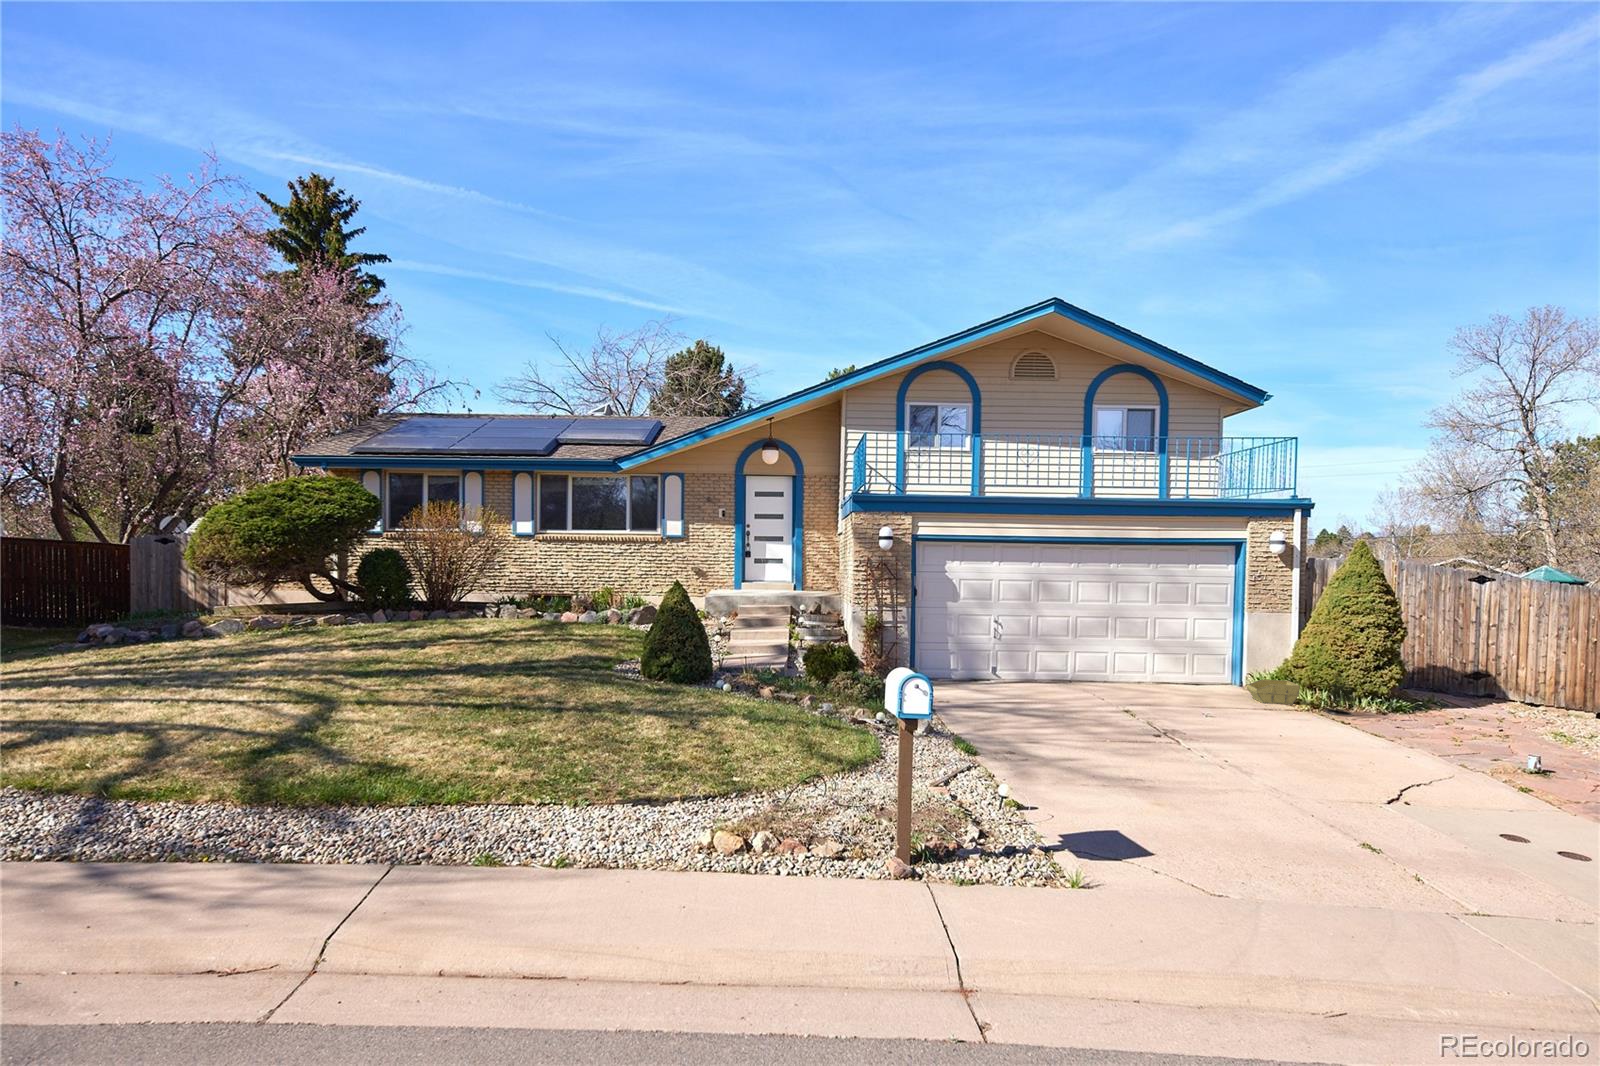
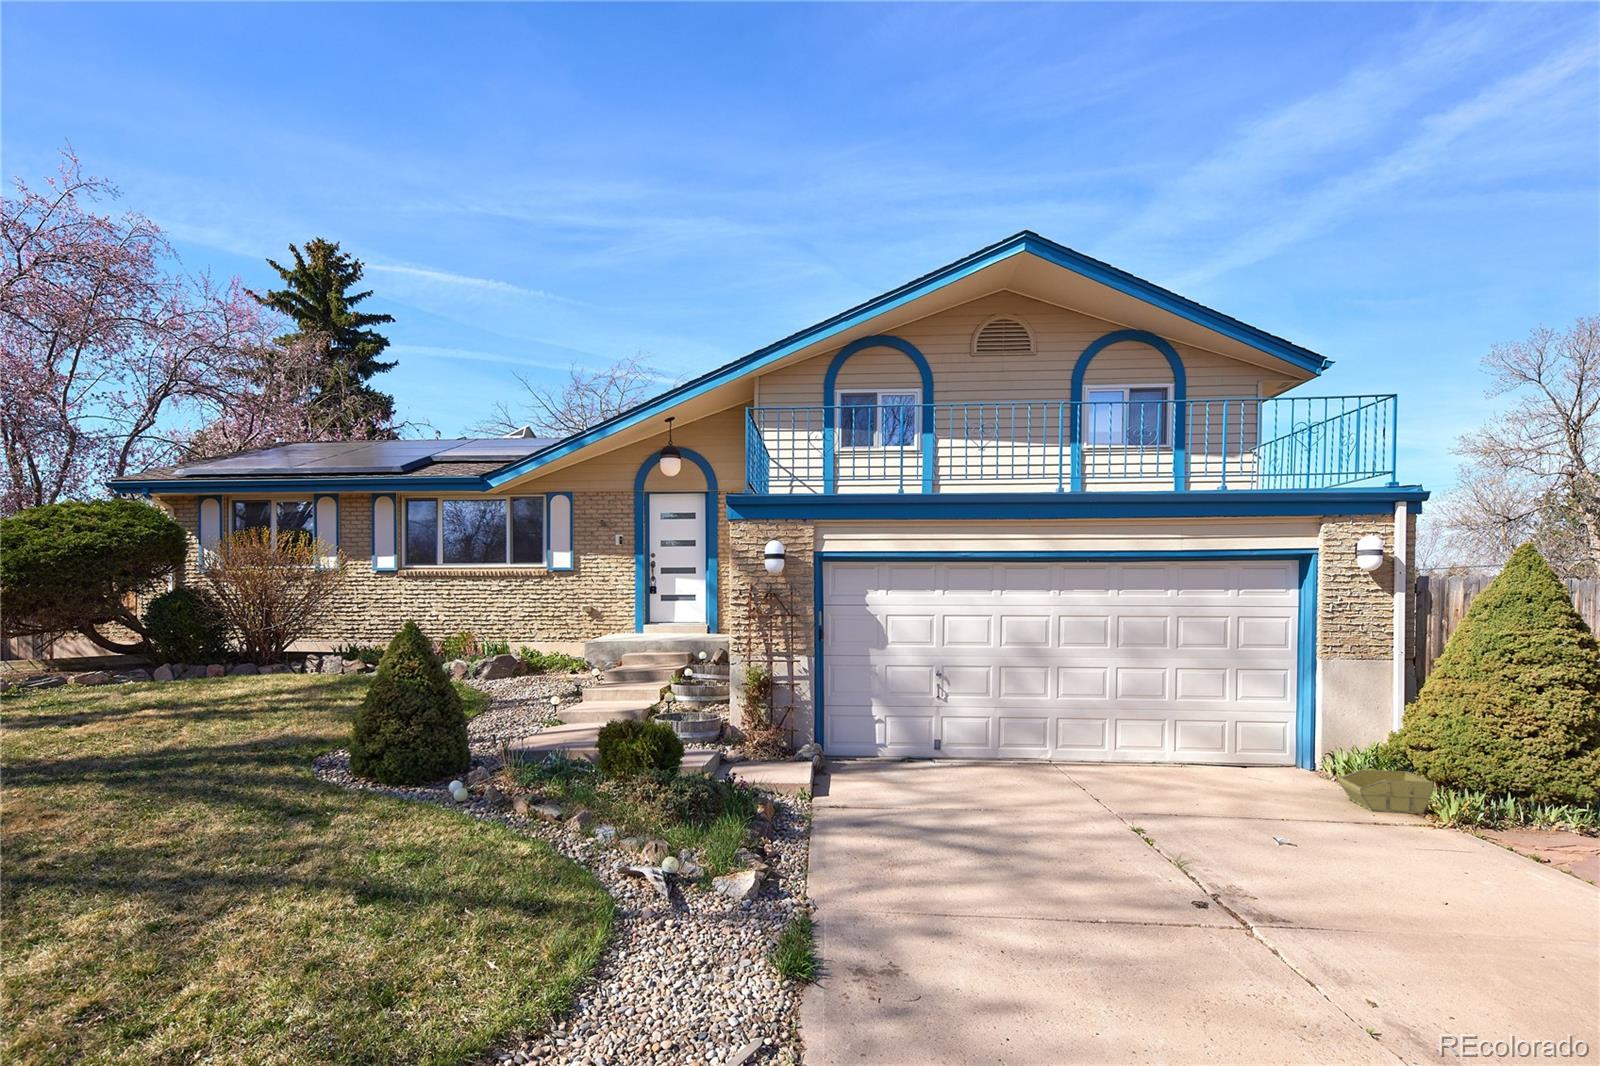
potted tree: present [1326,676,1353,716] -> none [1487,760,1547,842]

